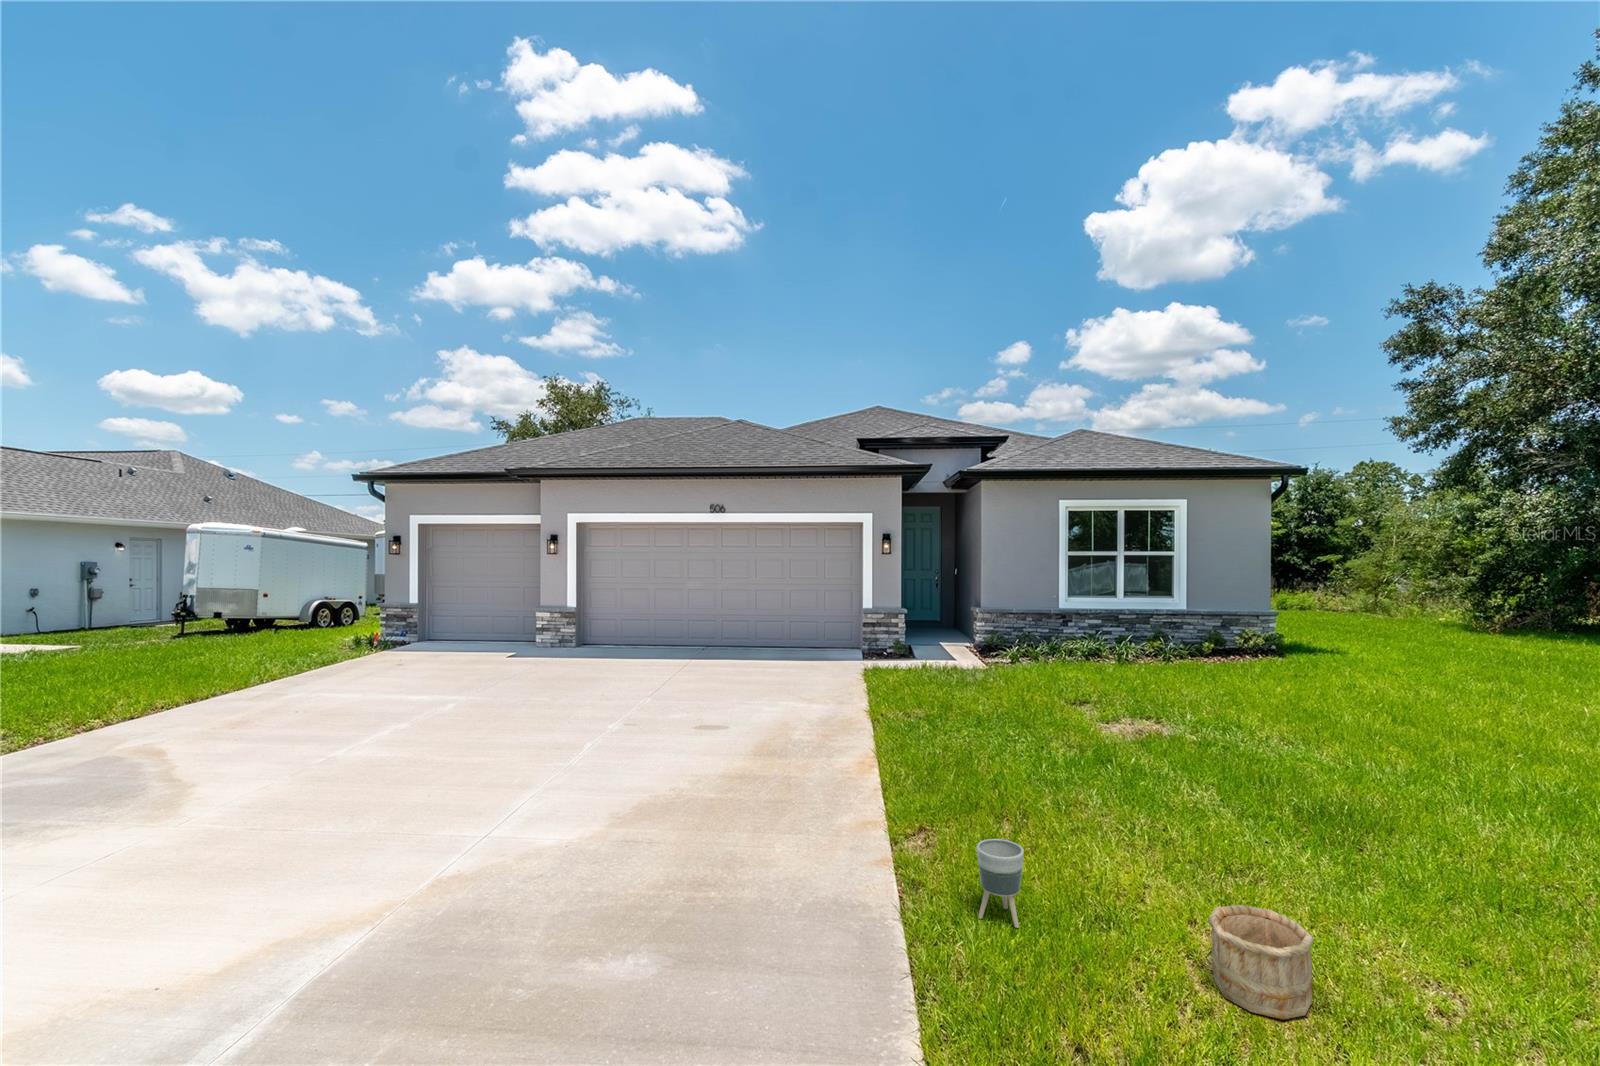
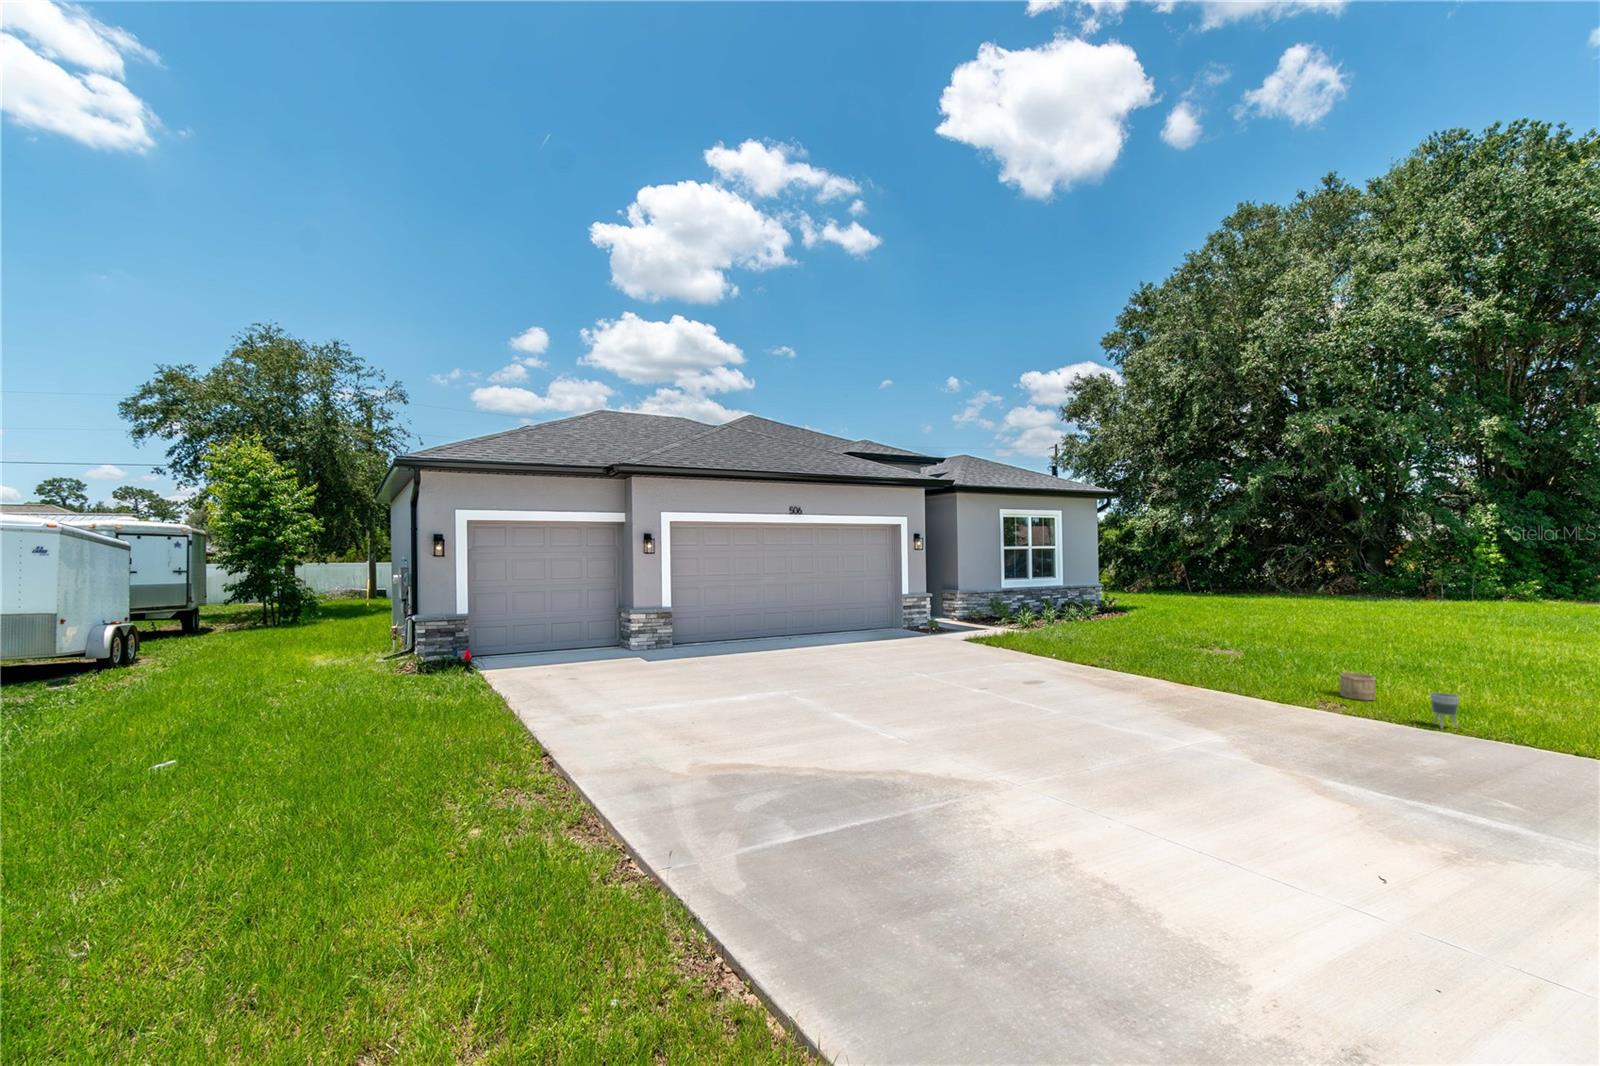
wooden bucket: present [1208,905,1314,1020] -> present [1339,672,1376,700]

